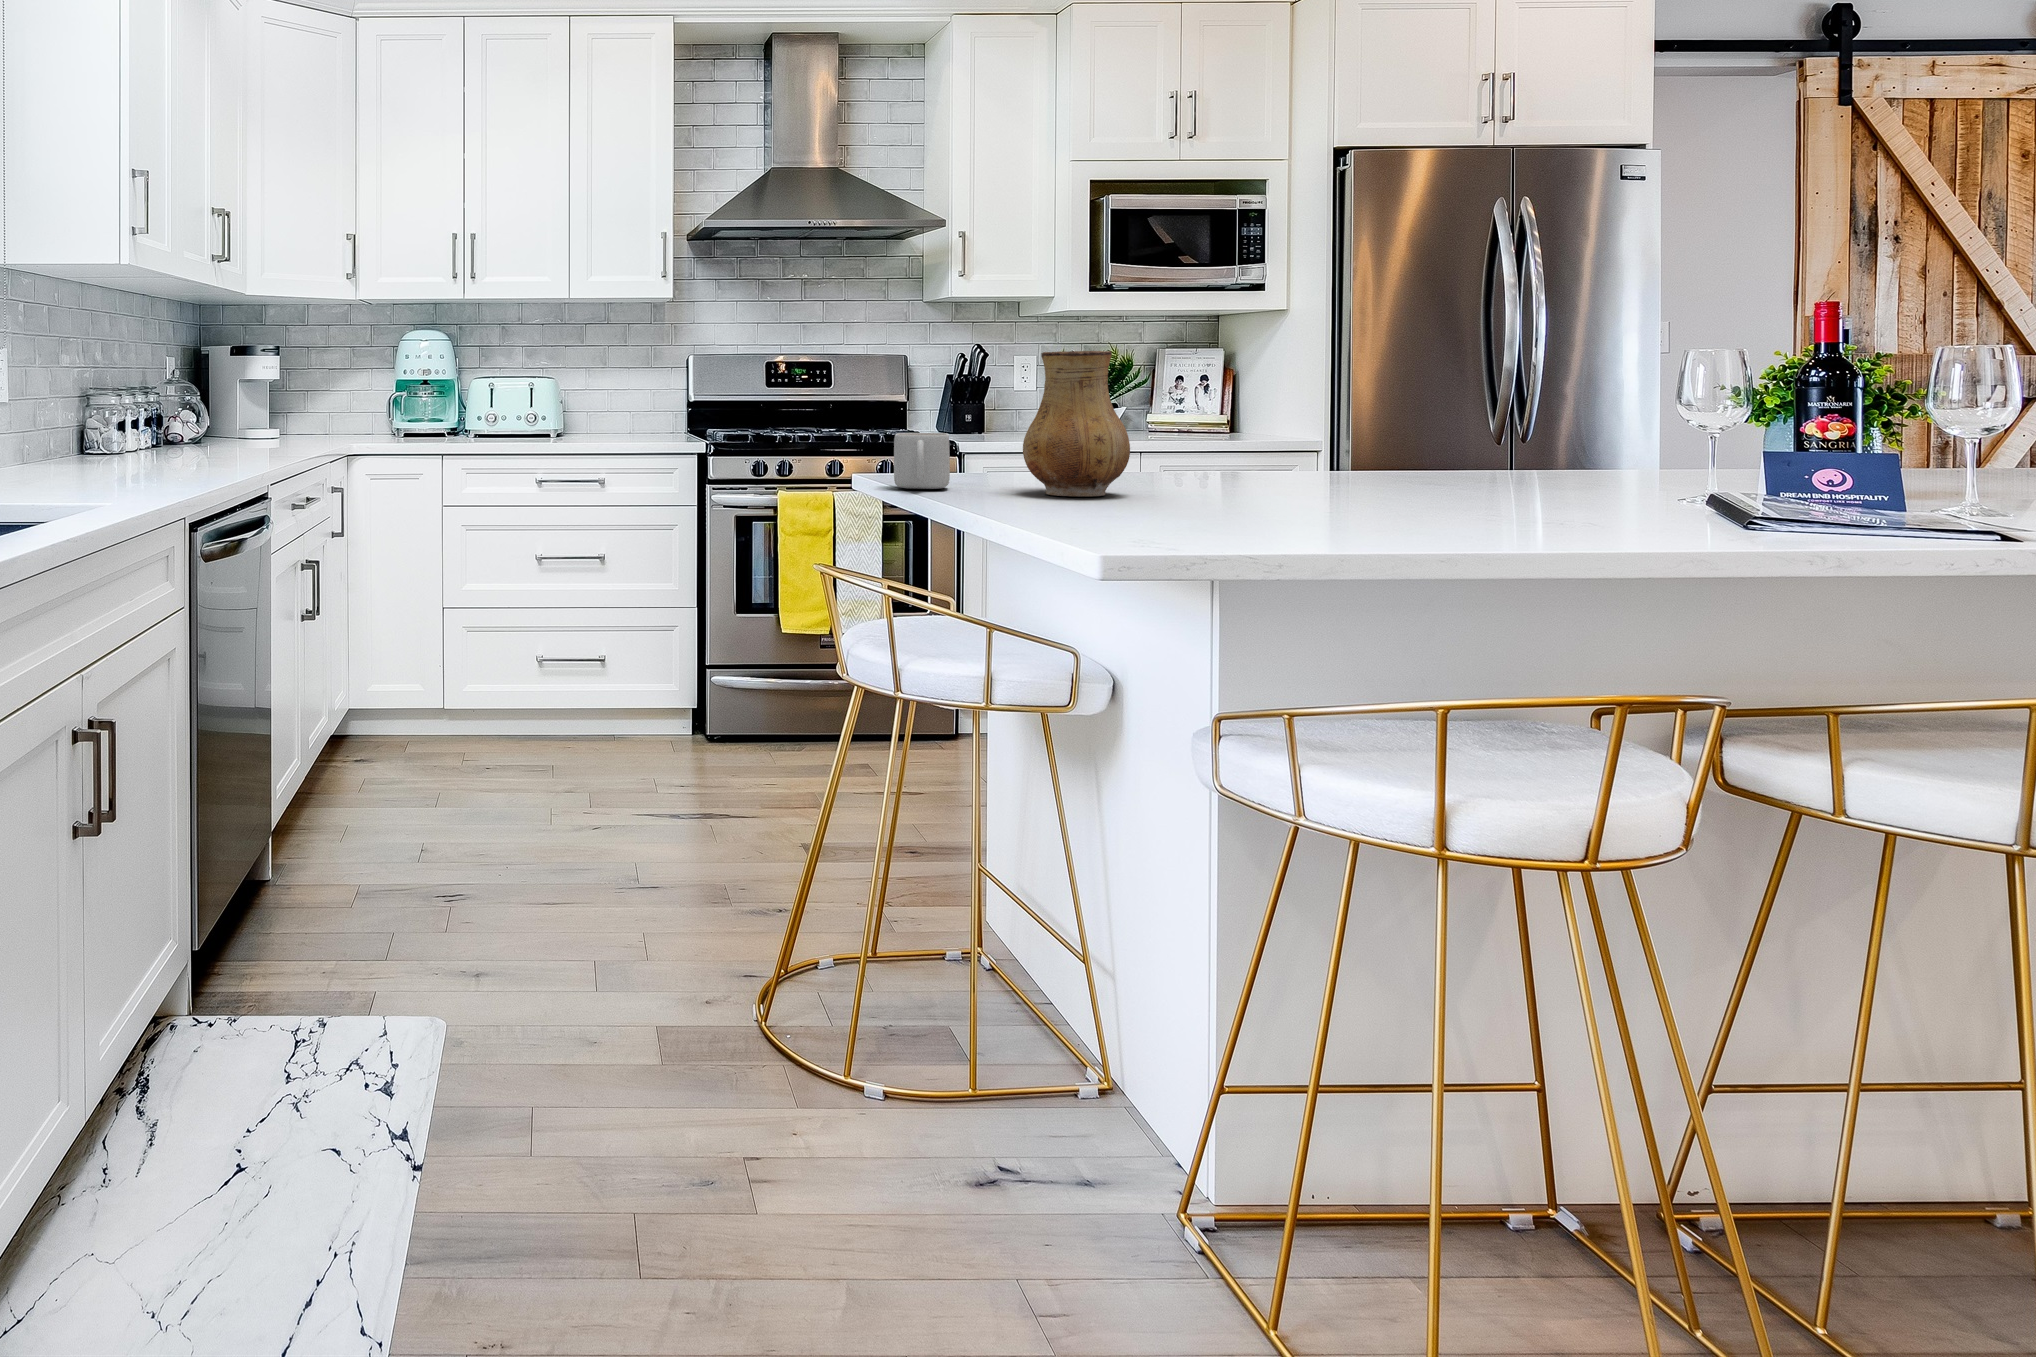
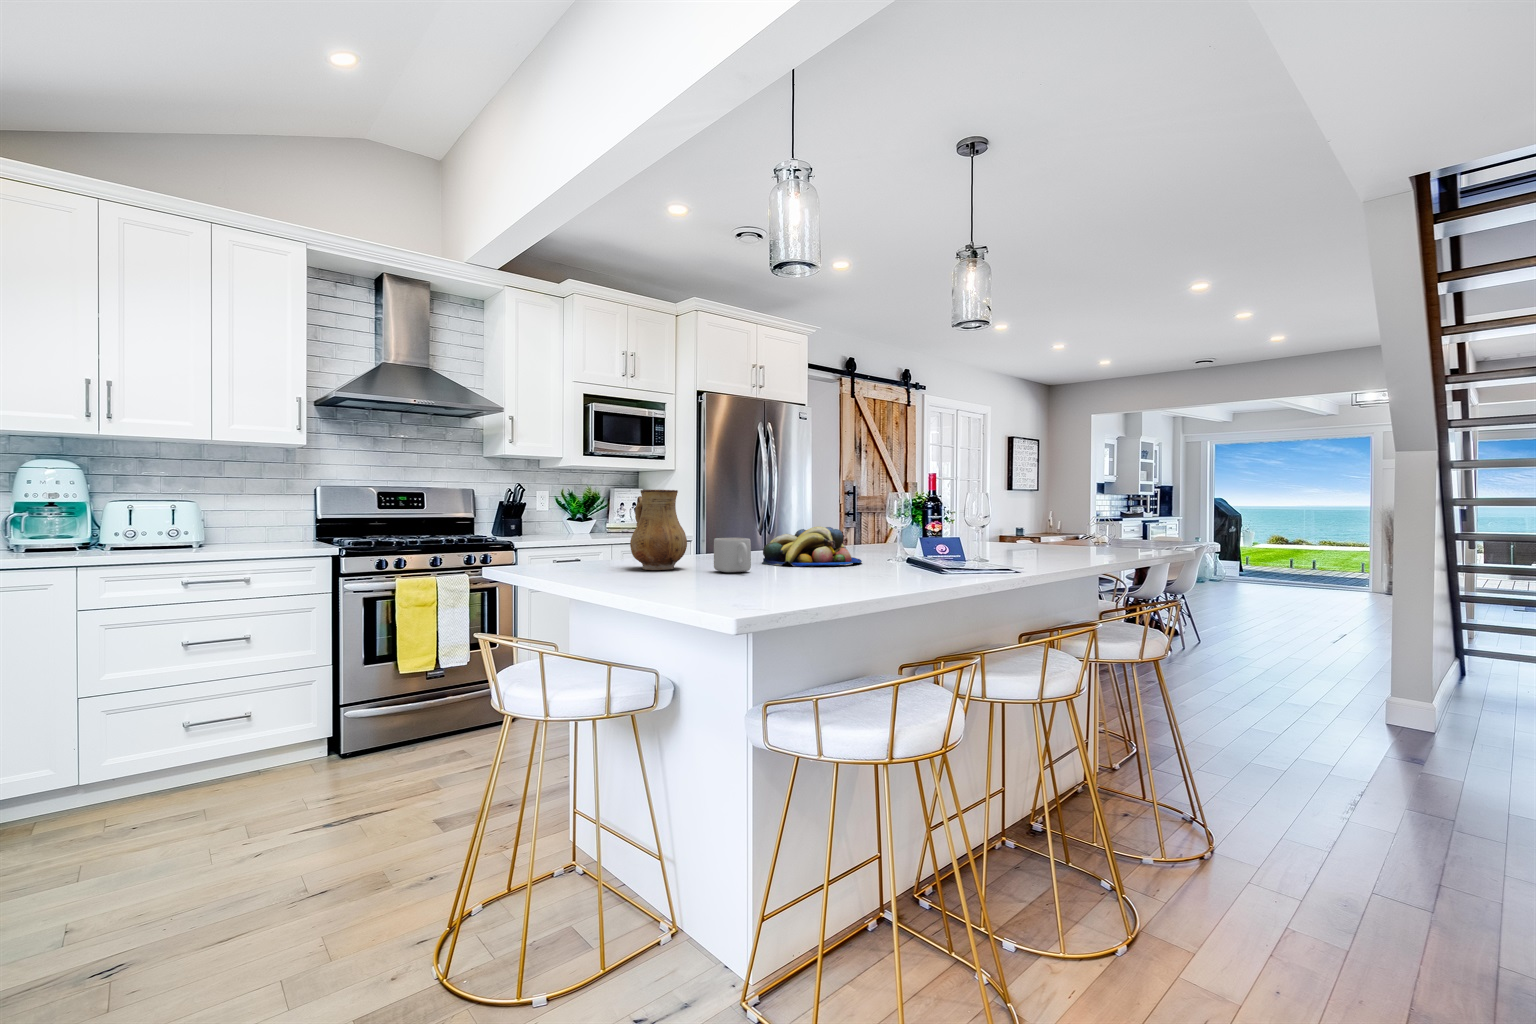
fruit bowl: none [1312,423,1574,509] -> present [763,527,862,566]
mug: present [894,433,950,489] -> present [714,538,751,572]

